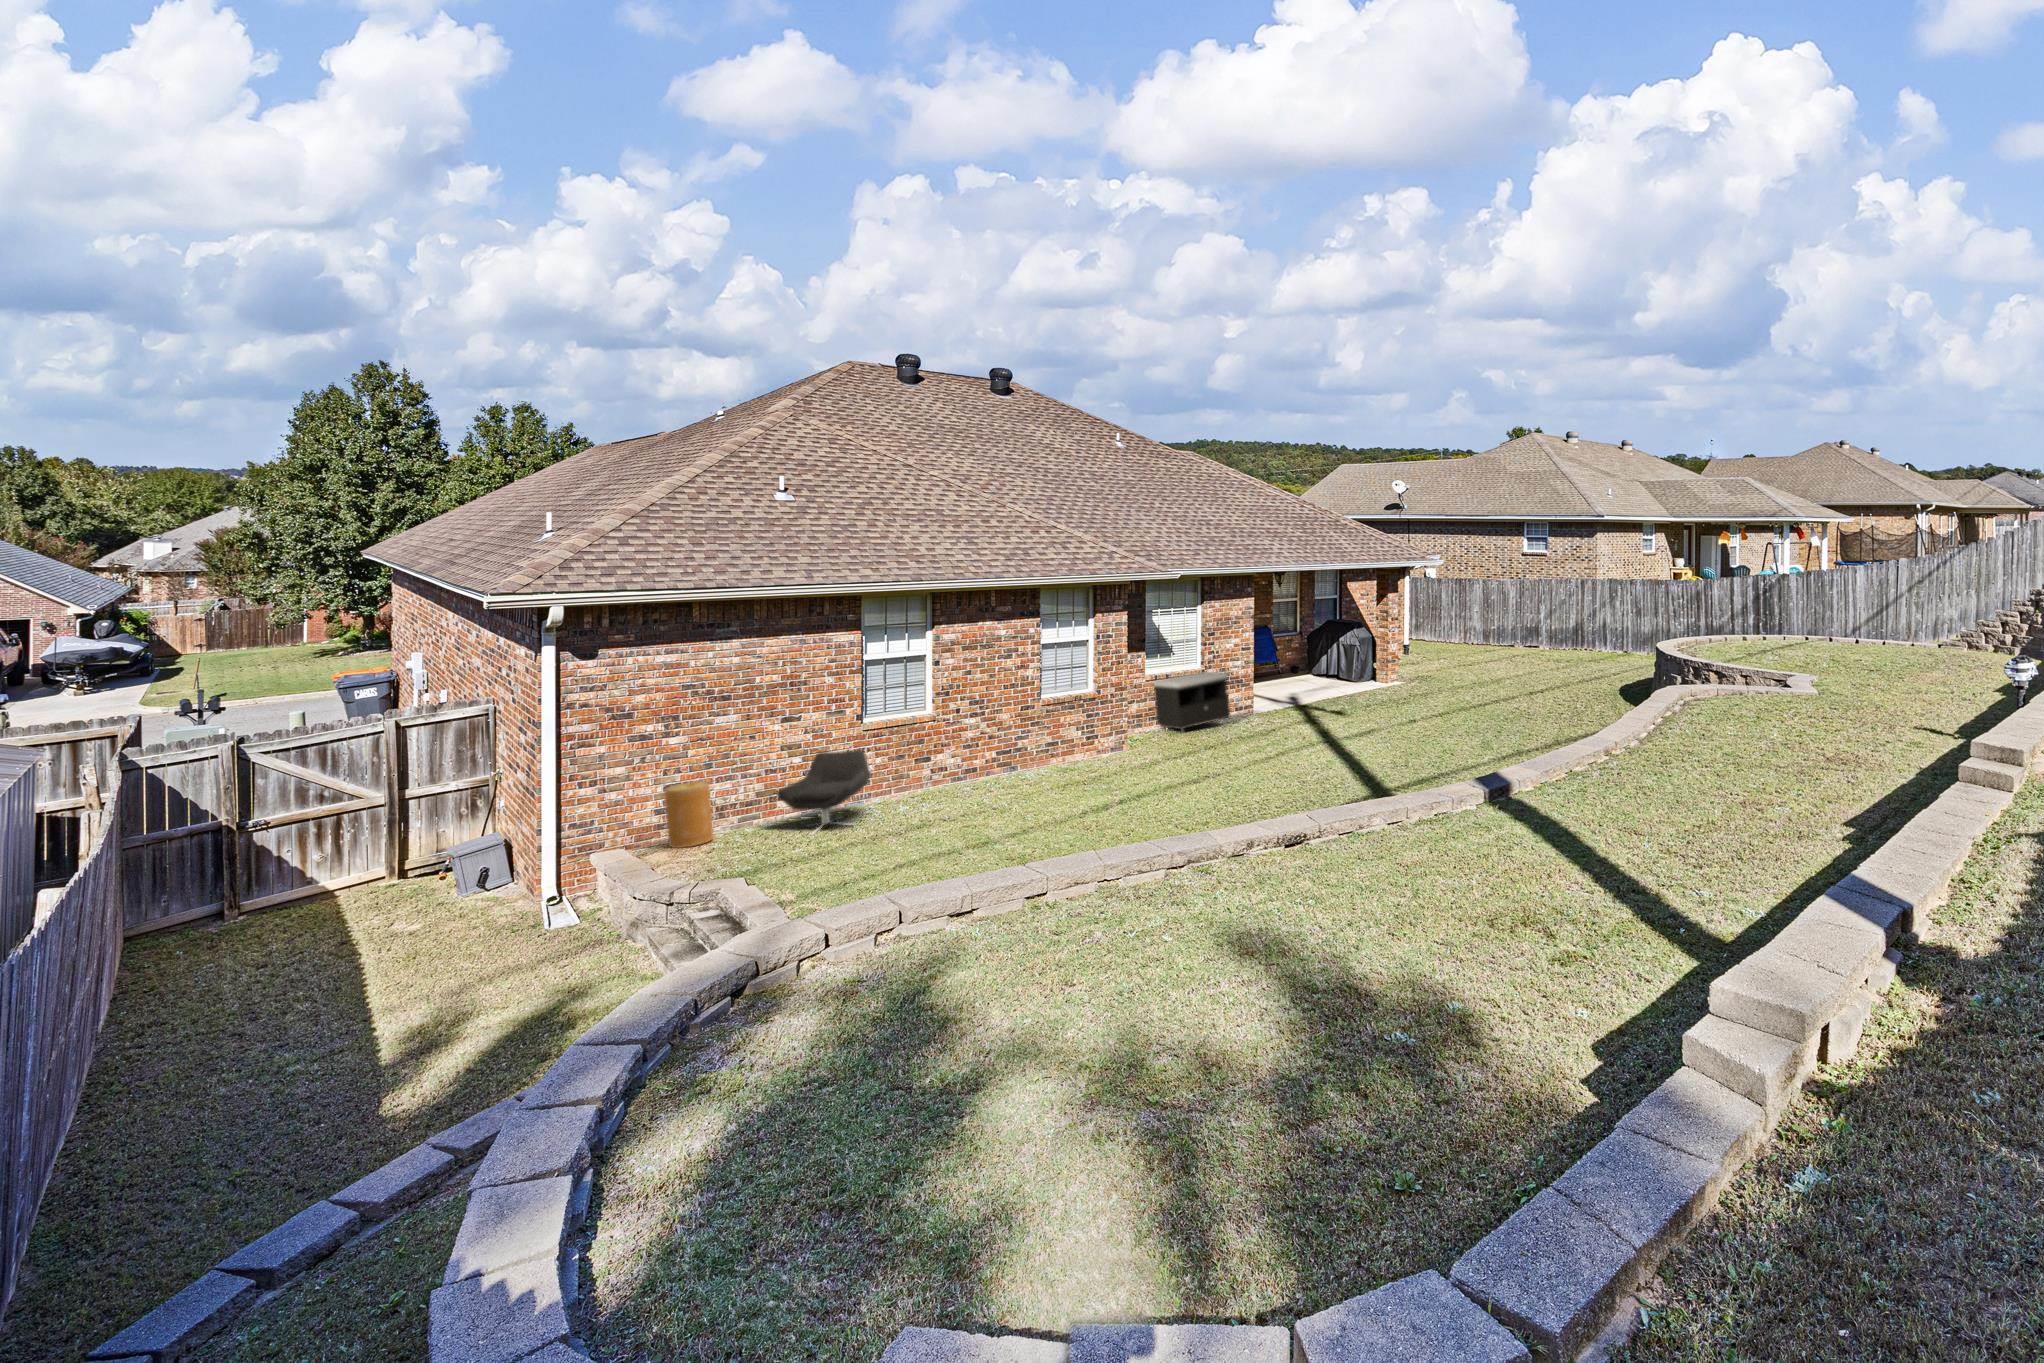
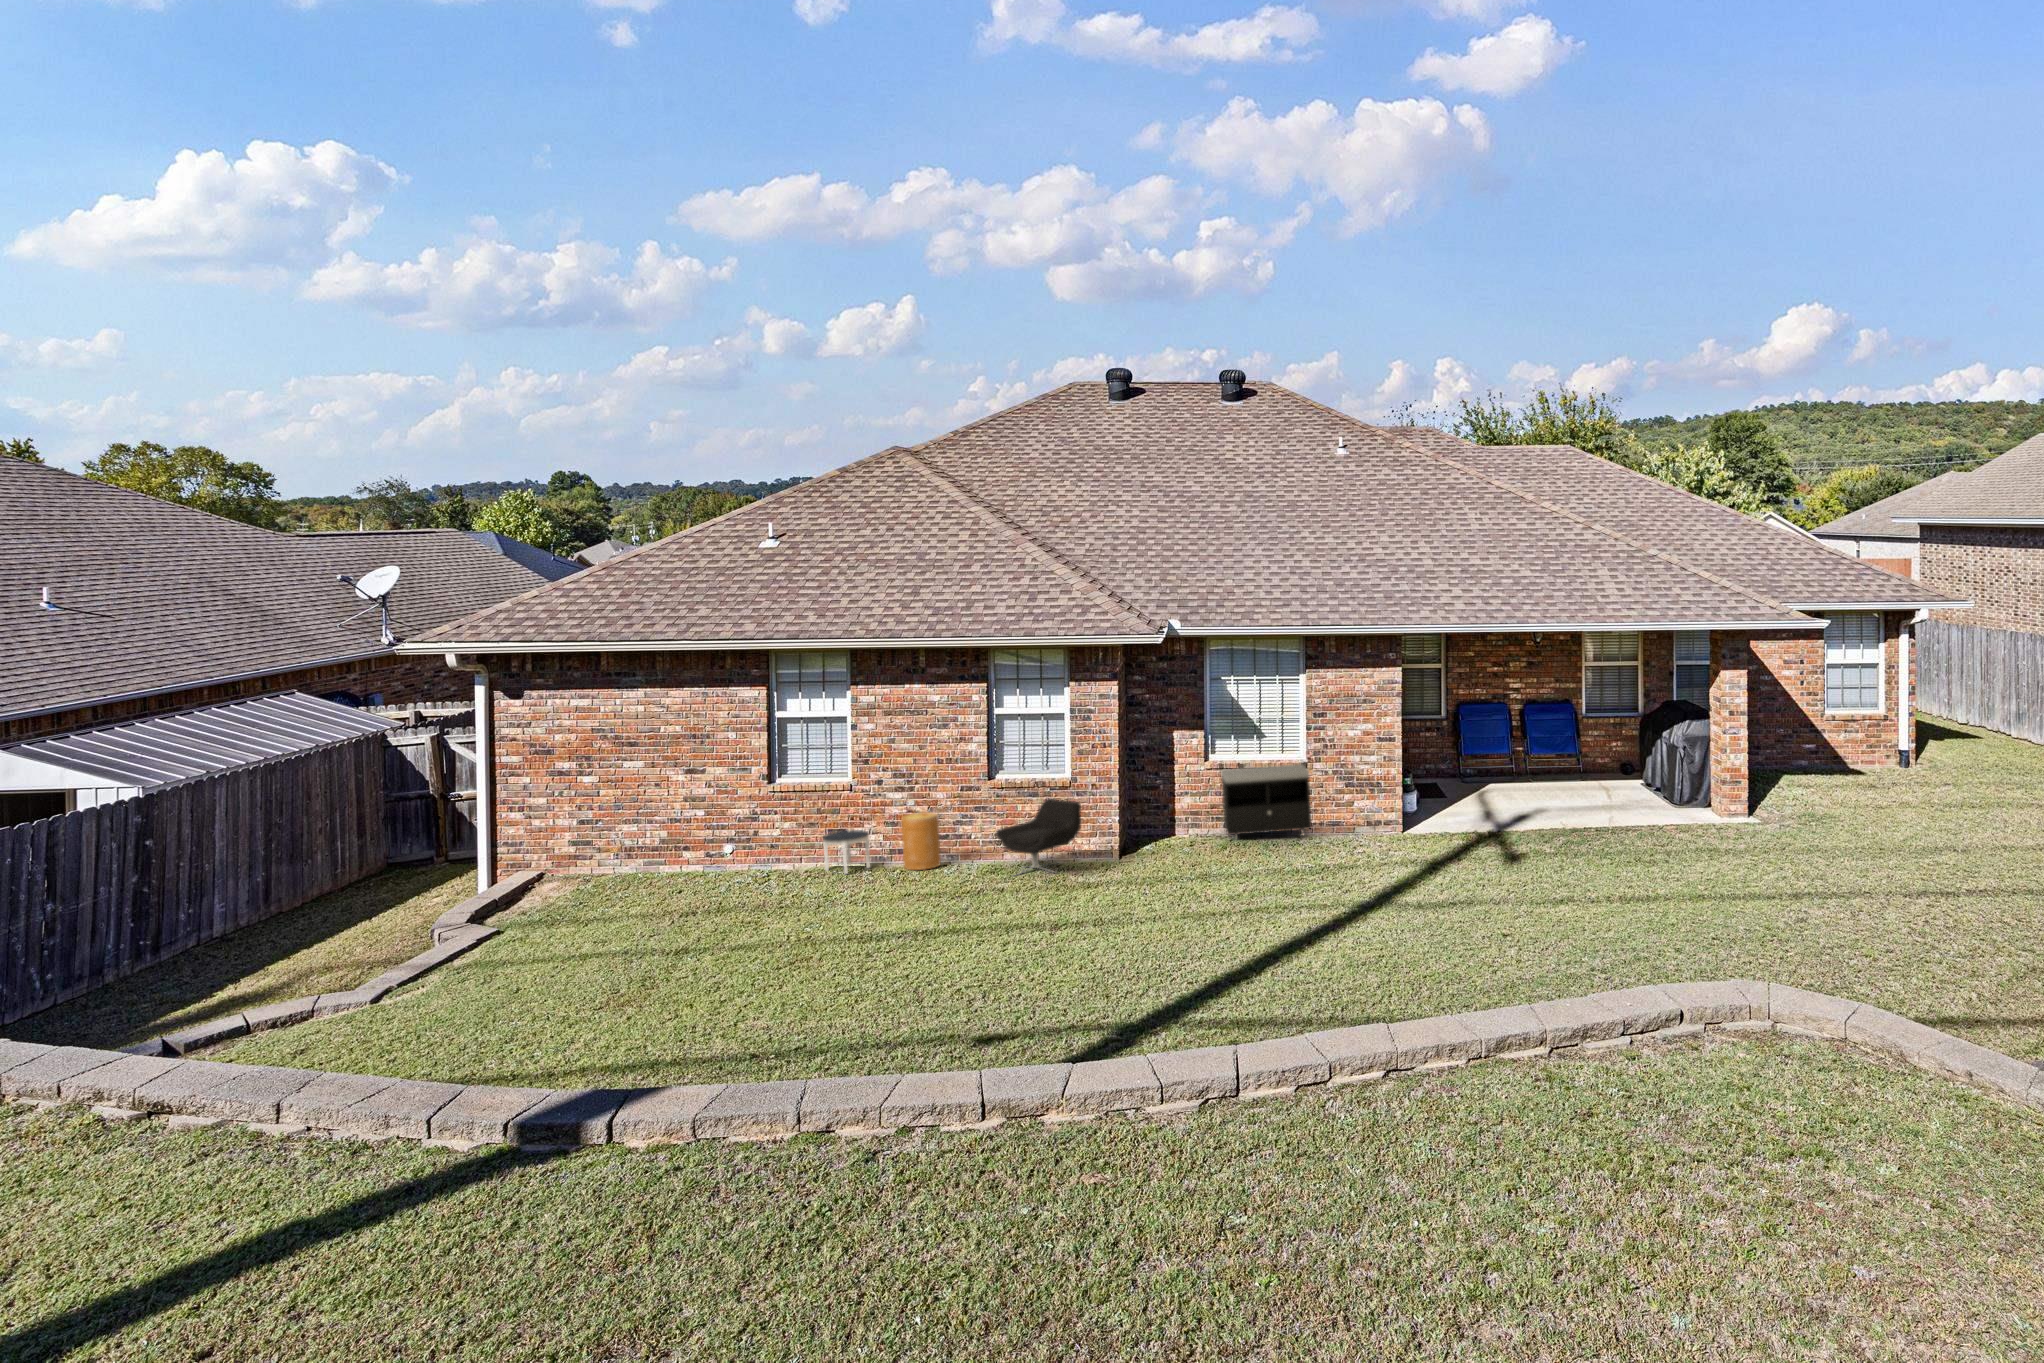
lounge chair: present [777,750,870,834] -> present [996,799,1081,868]
round table: none [923,757,967,799] -> present [823,830,870,874]
basket: present [664,781,713,848] -> present [901,812,941,870]

